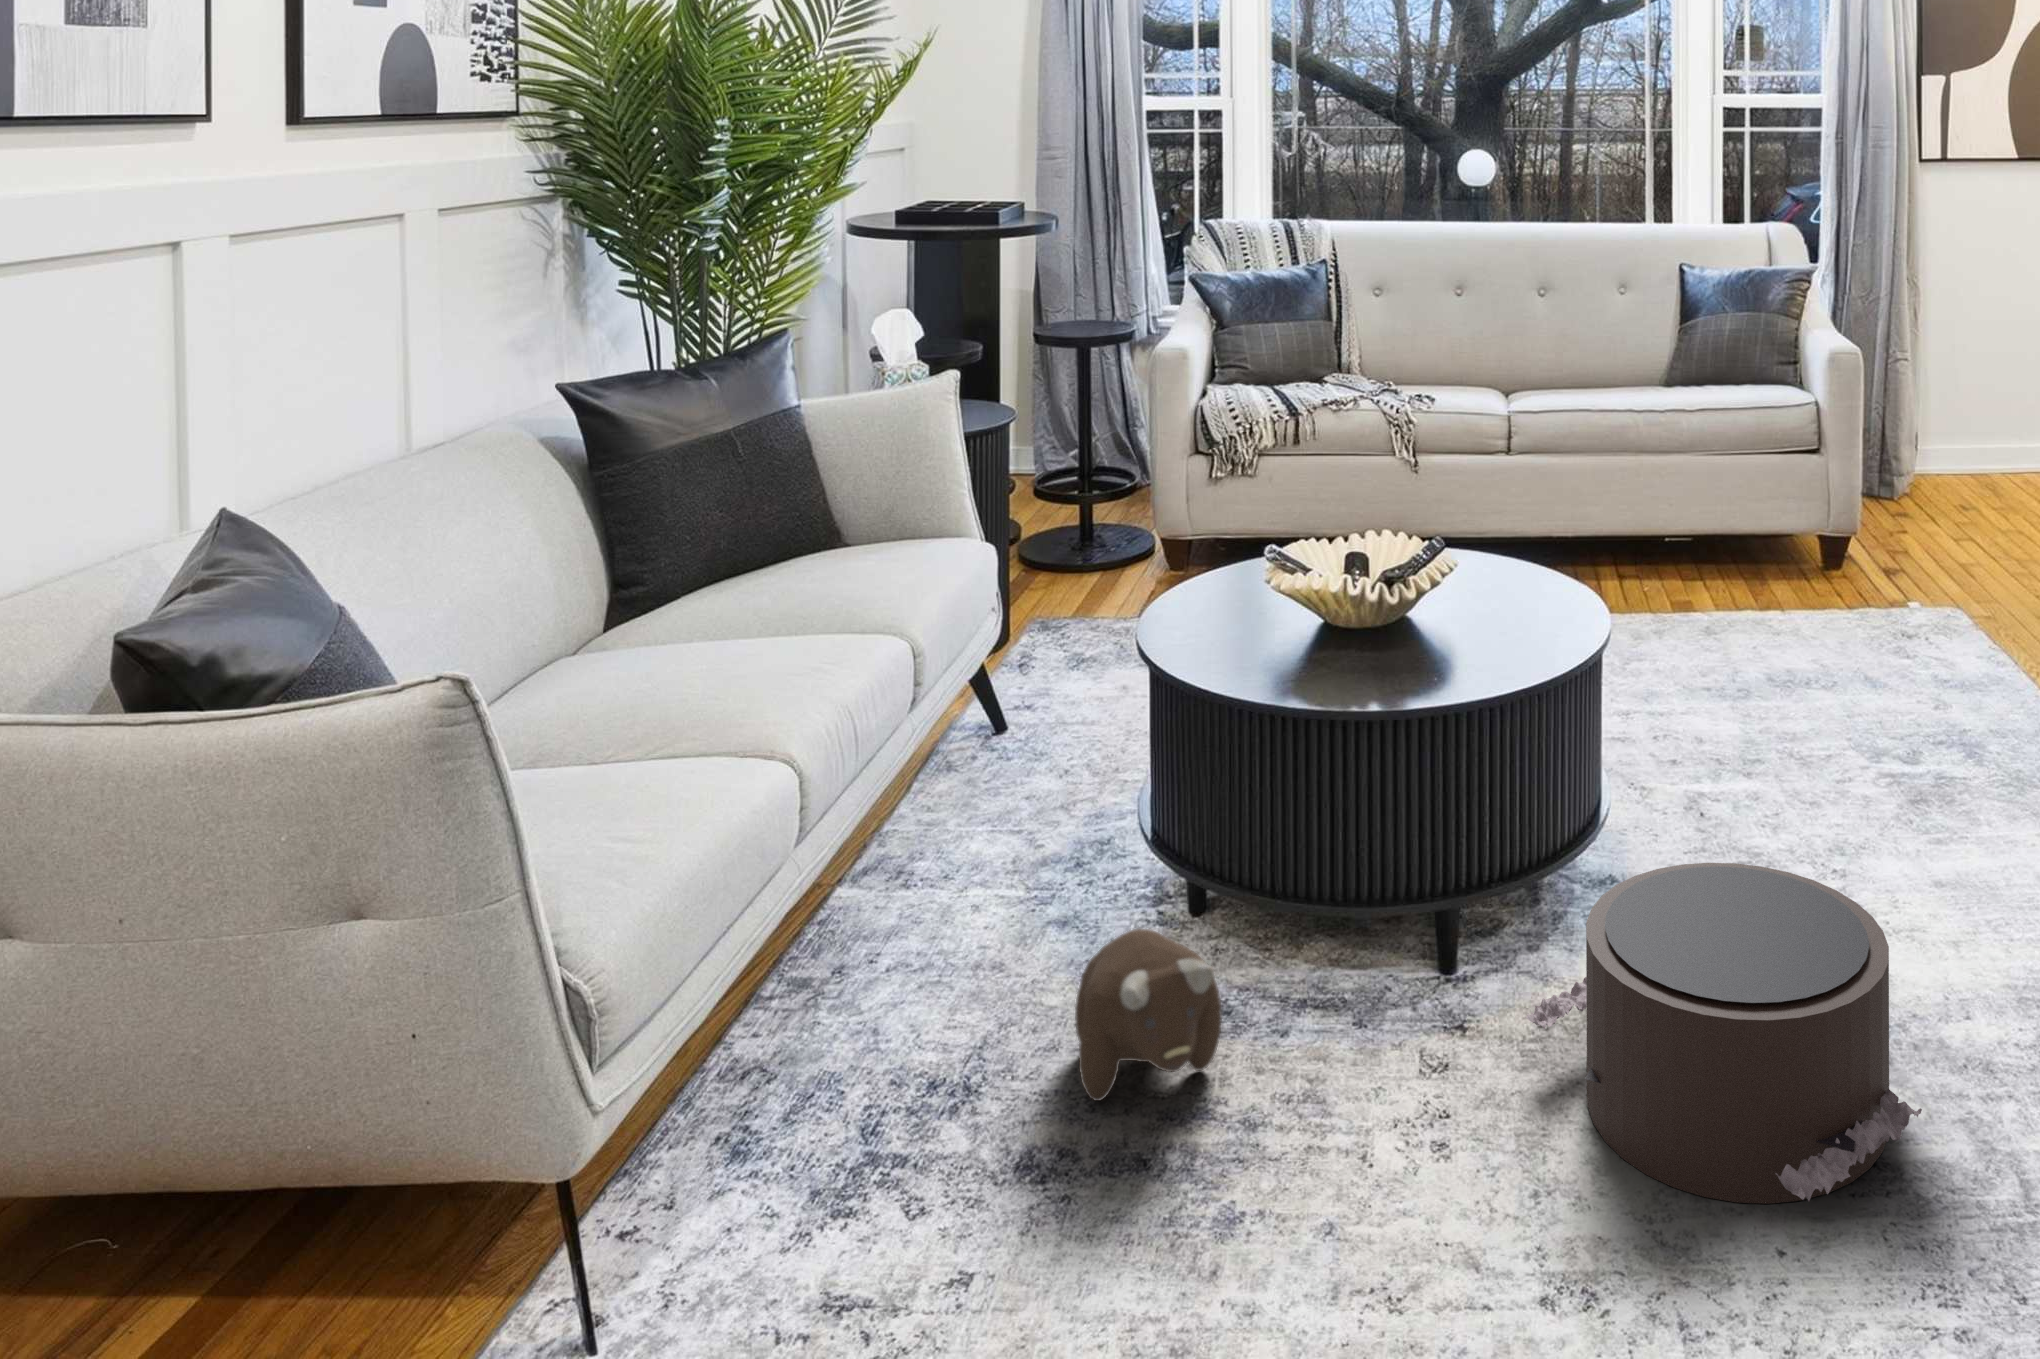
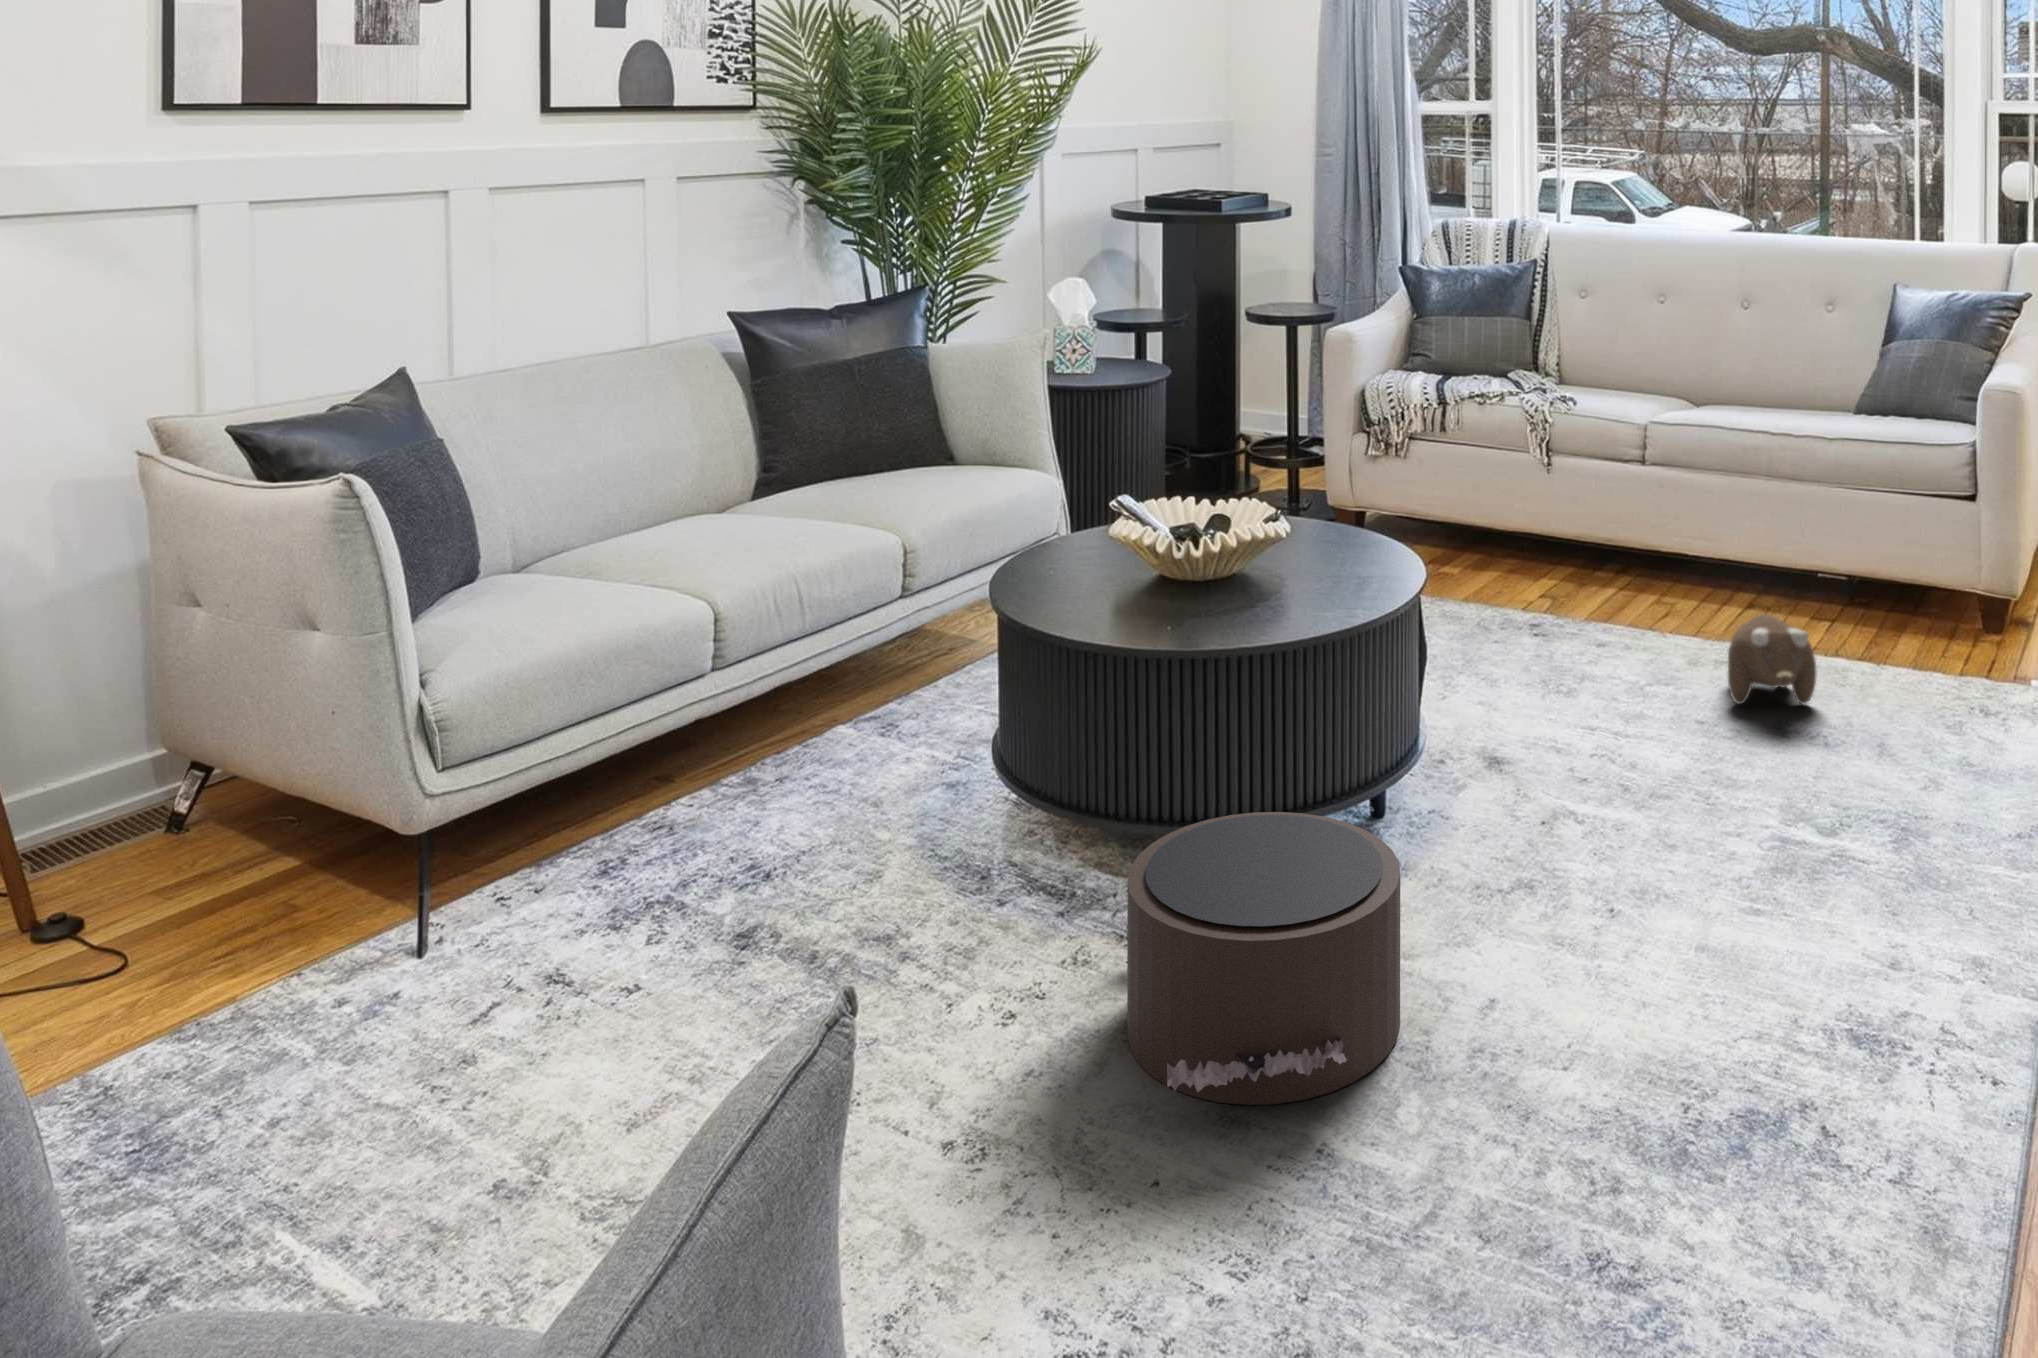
plush toy: present [1075,929,1222,1101] -> present [1728,614,1817,704]

